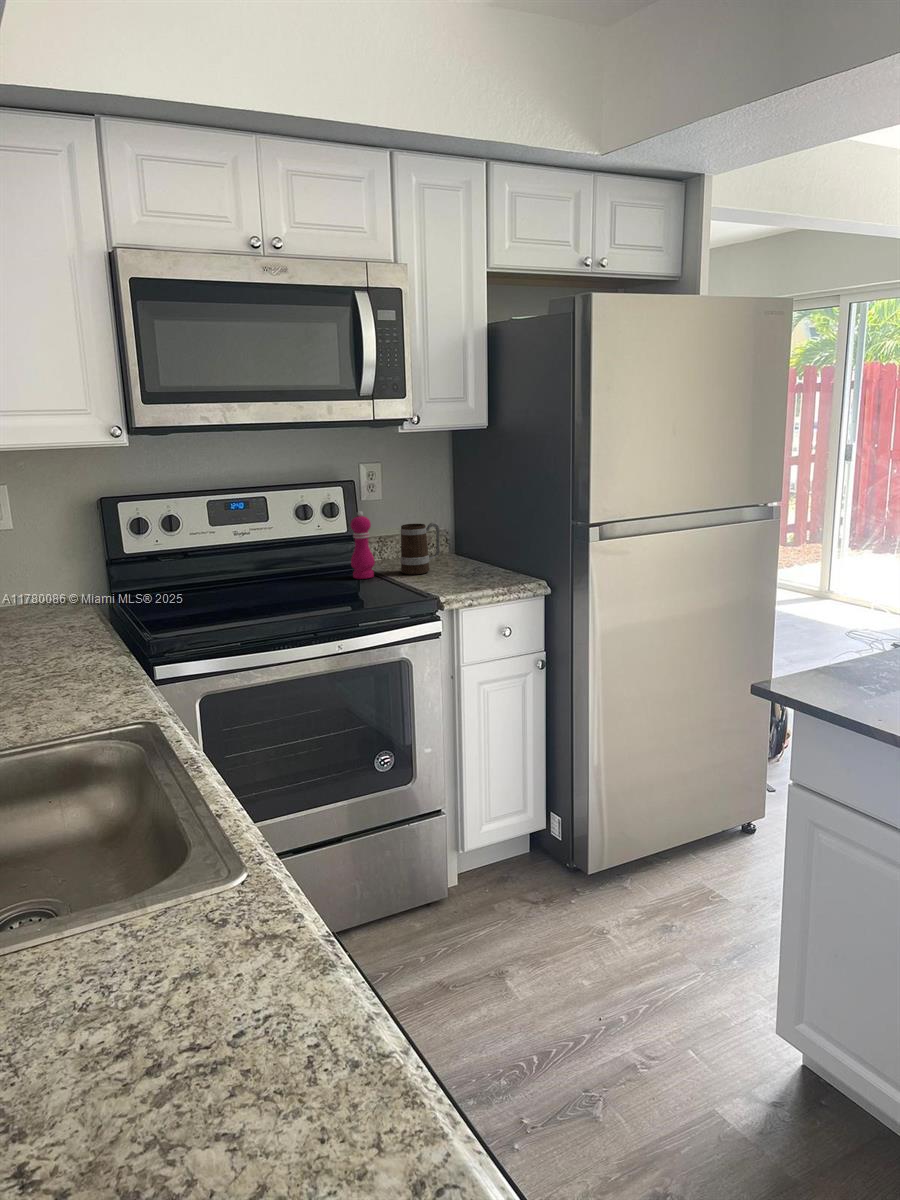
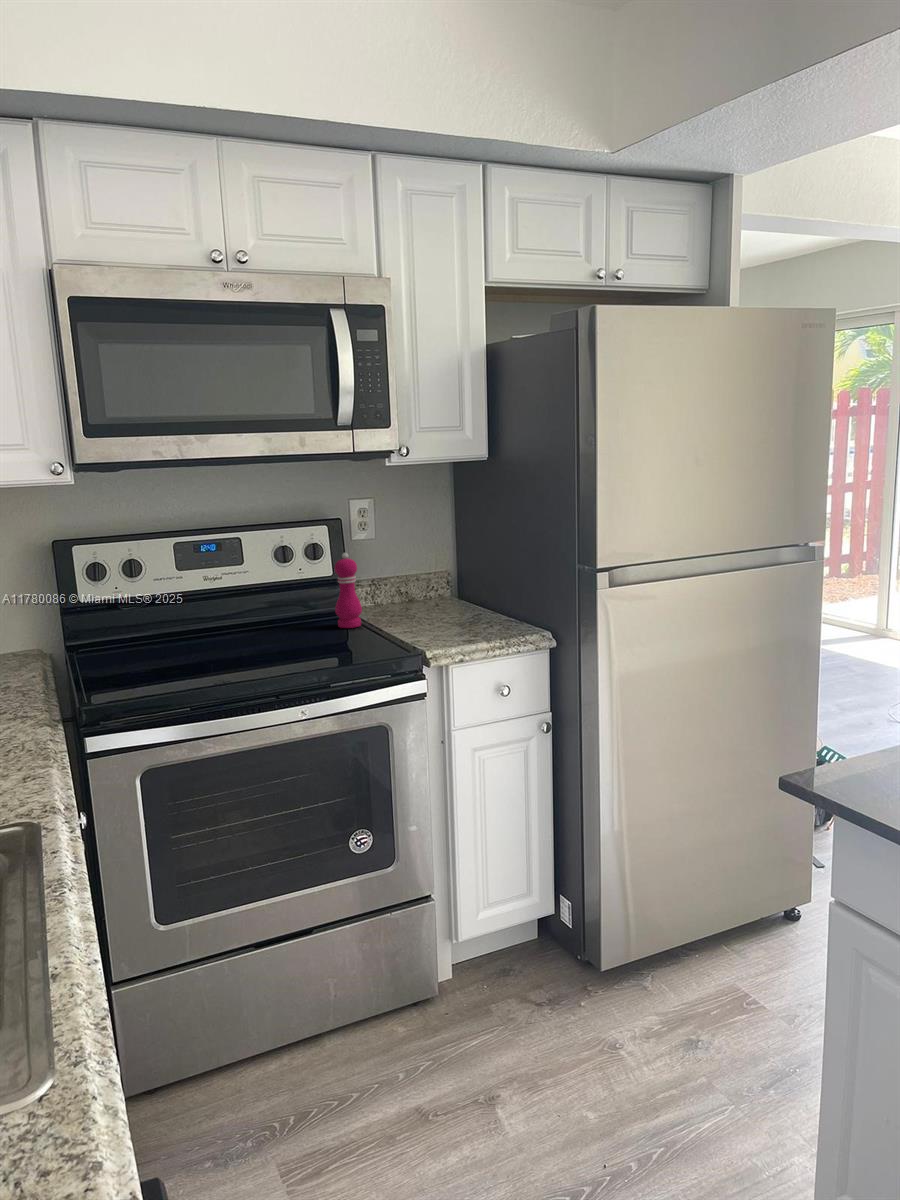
mug: present [401,522,440,574] -> none [392,564,436,623]

